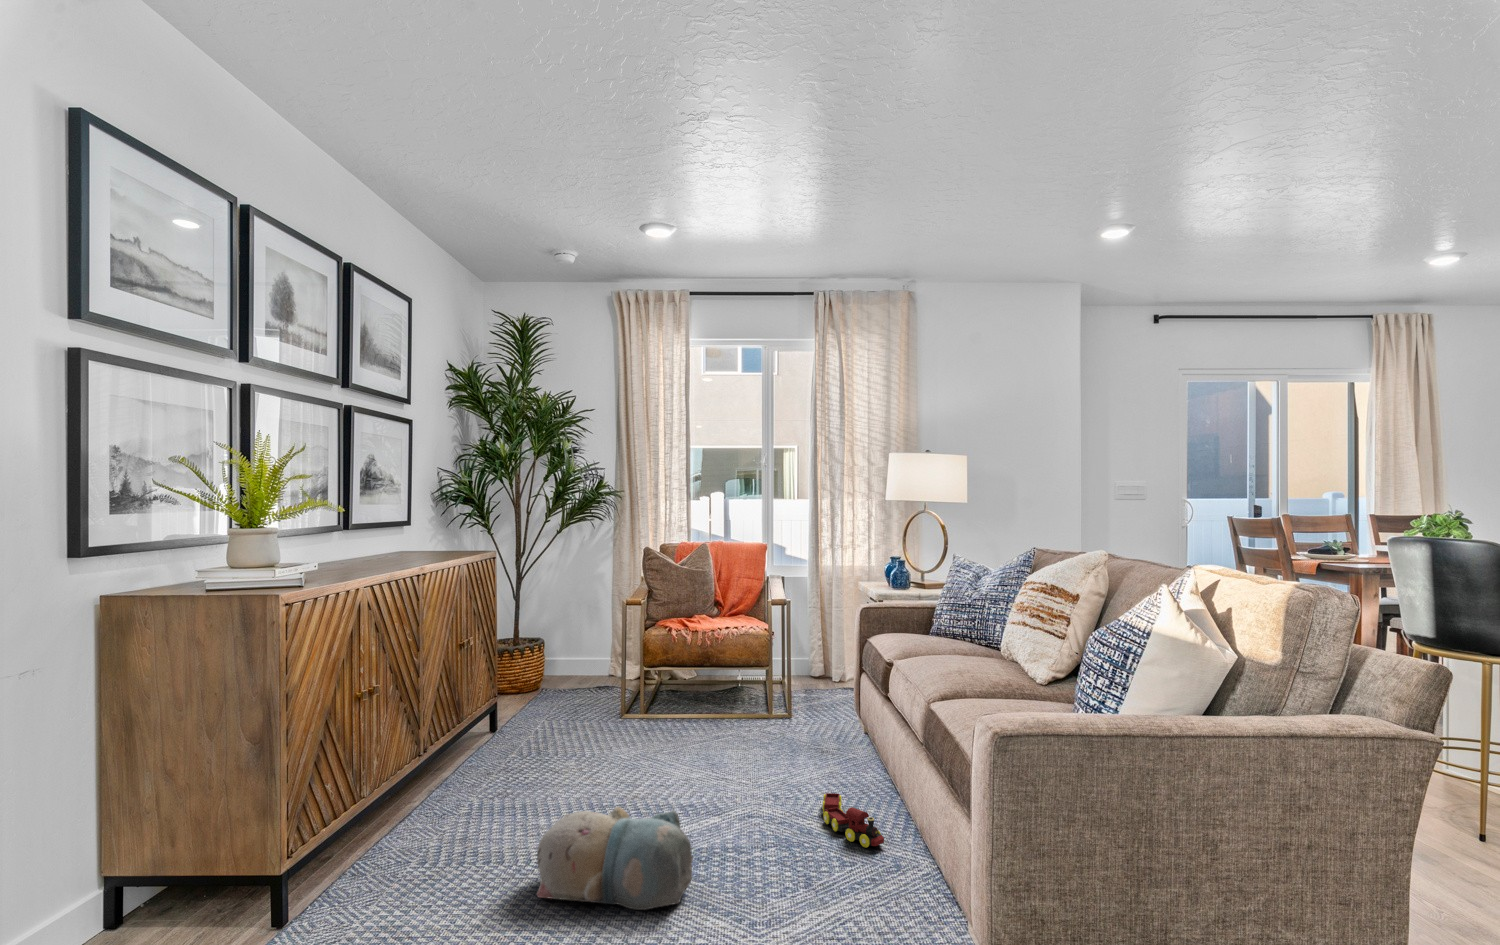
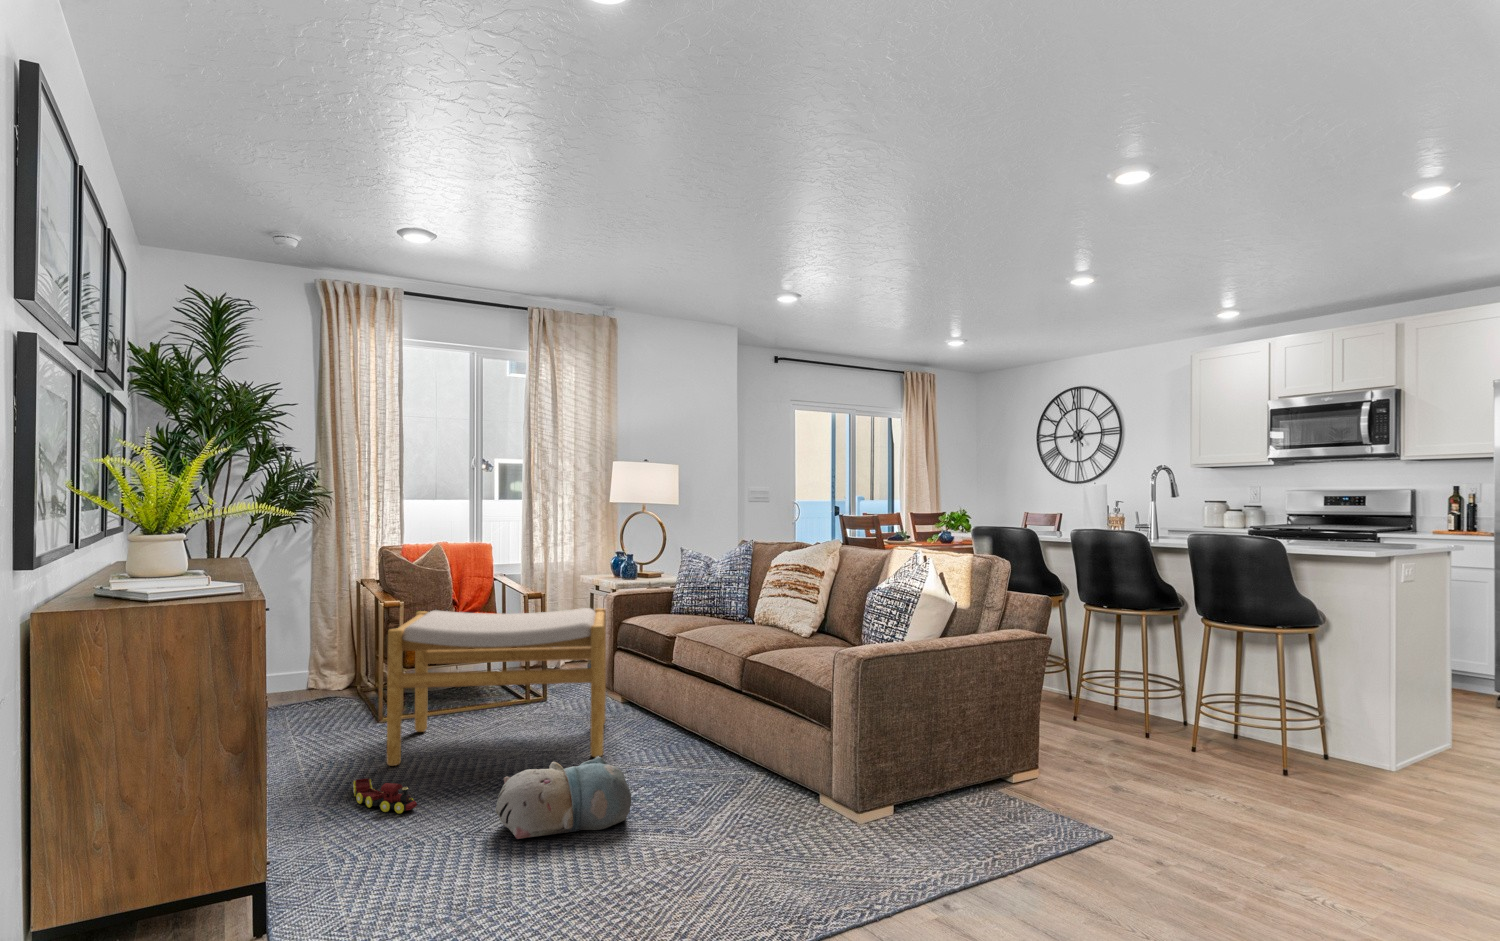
footstool: none [562,610,815,802] -> present [387,608,606,766]
toy train: present [822,793,884,848] -> present [353,778,417,814]

